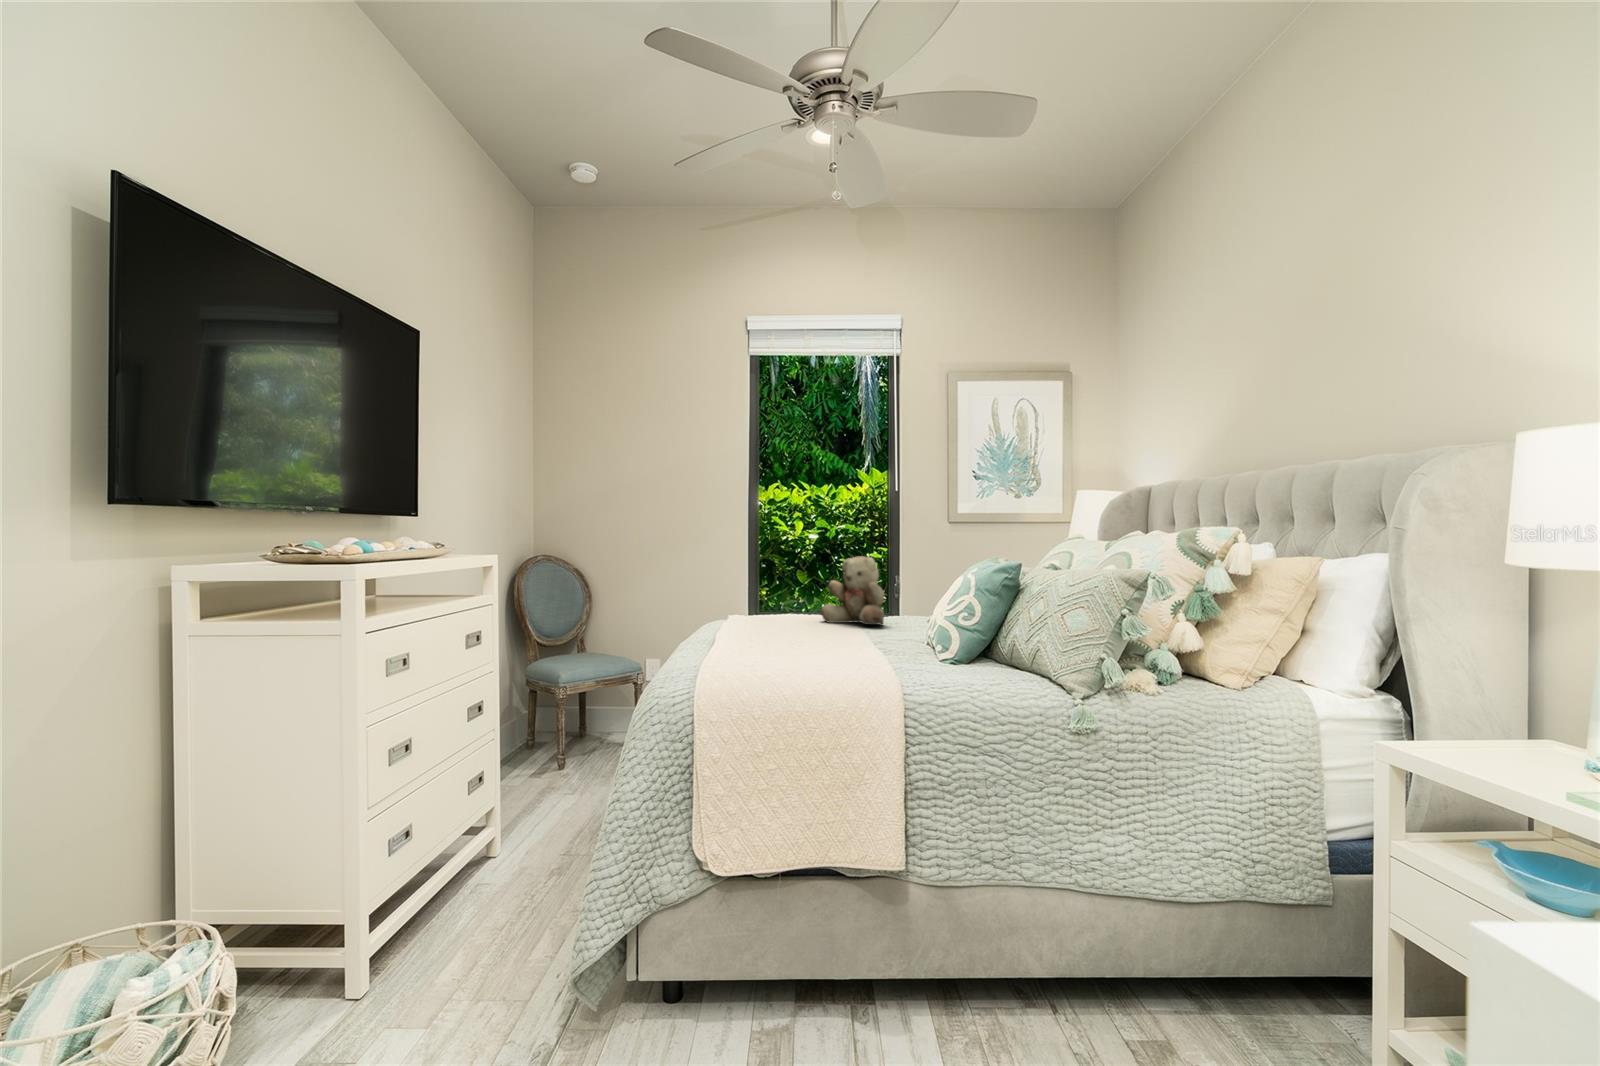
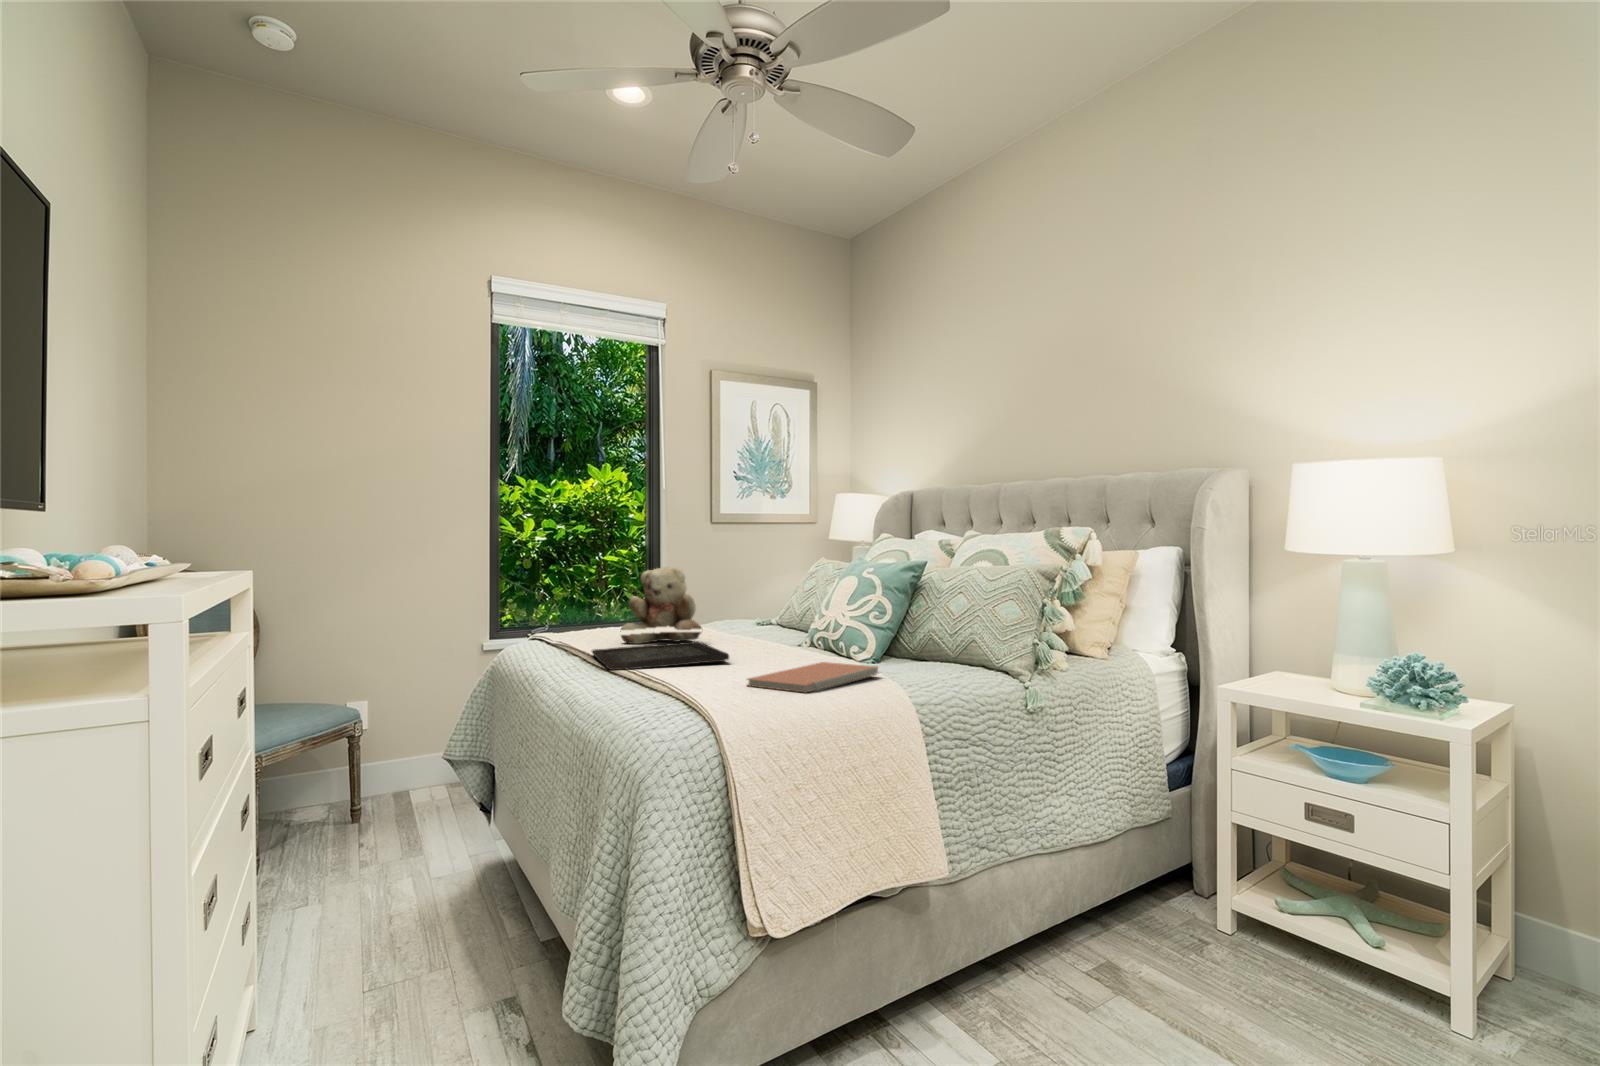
tray: none [736,623,857,644] -> present [592,641,729,670]
notebook: none [783,654,916,676] -> present [747,662,878,693]

